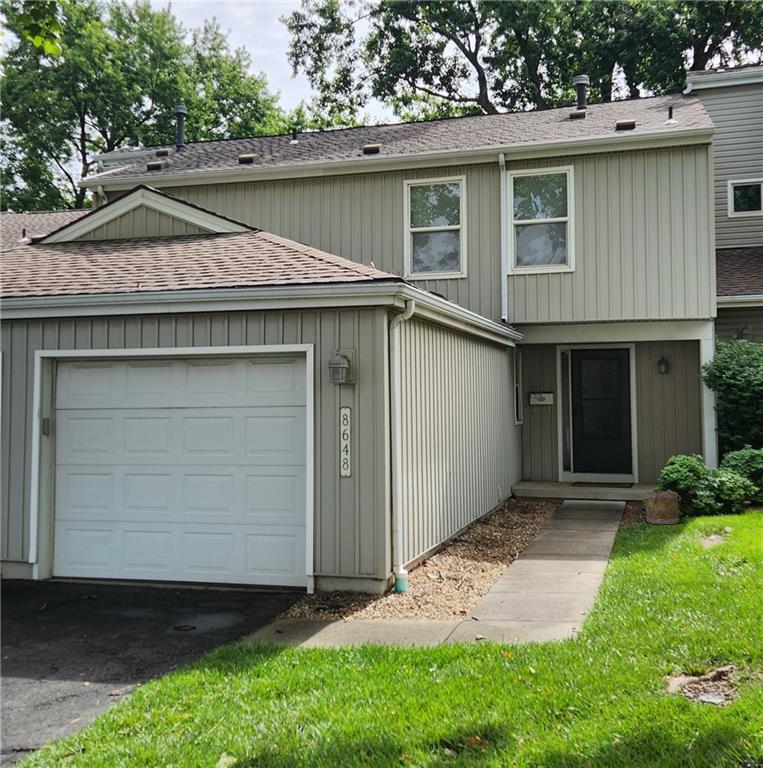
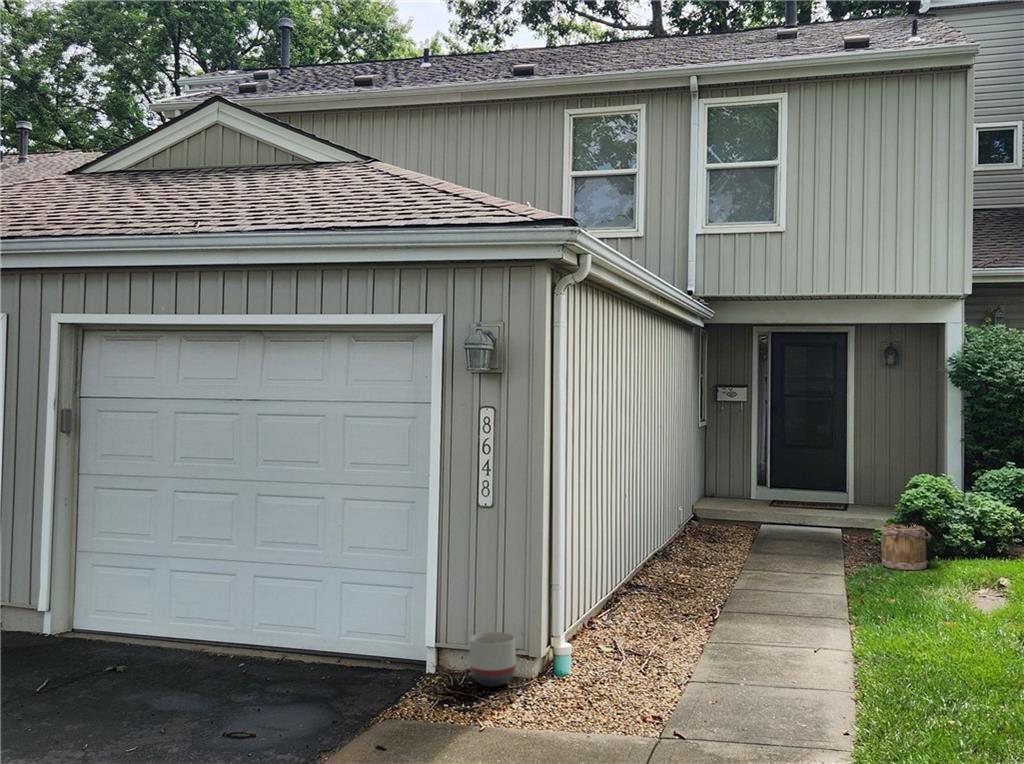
planter: none [338,564,369,600] -> present [470,632,516,687]

